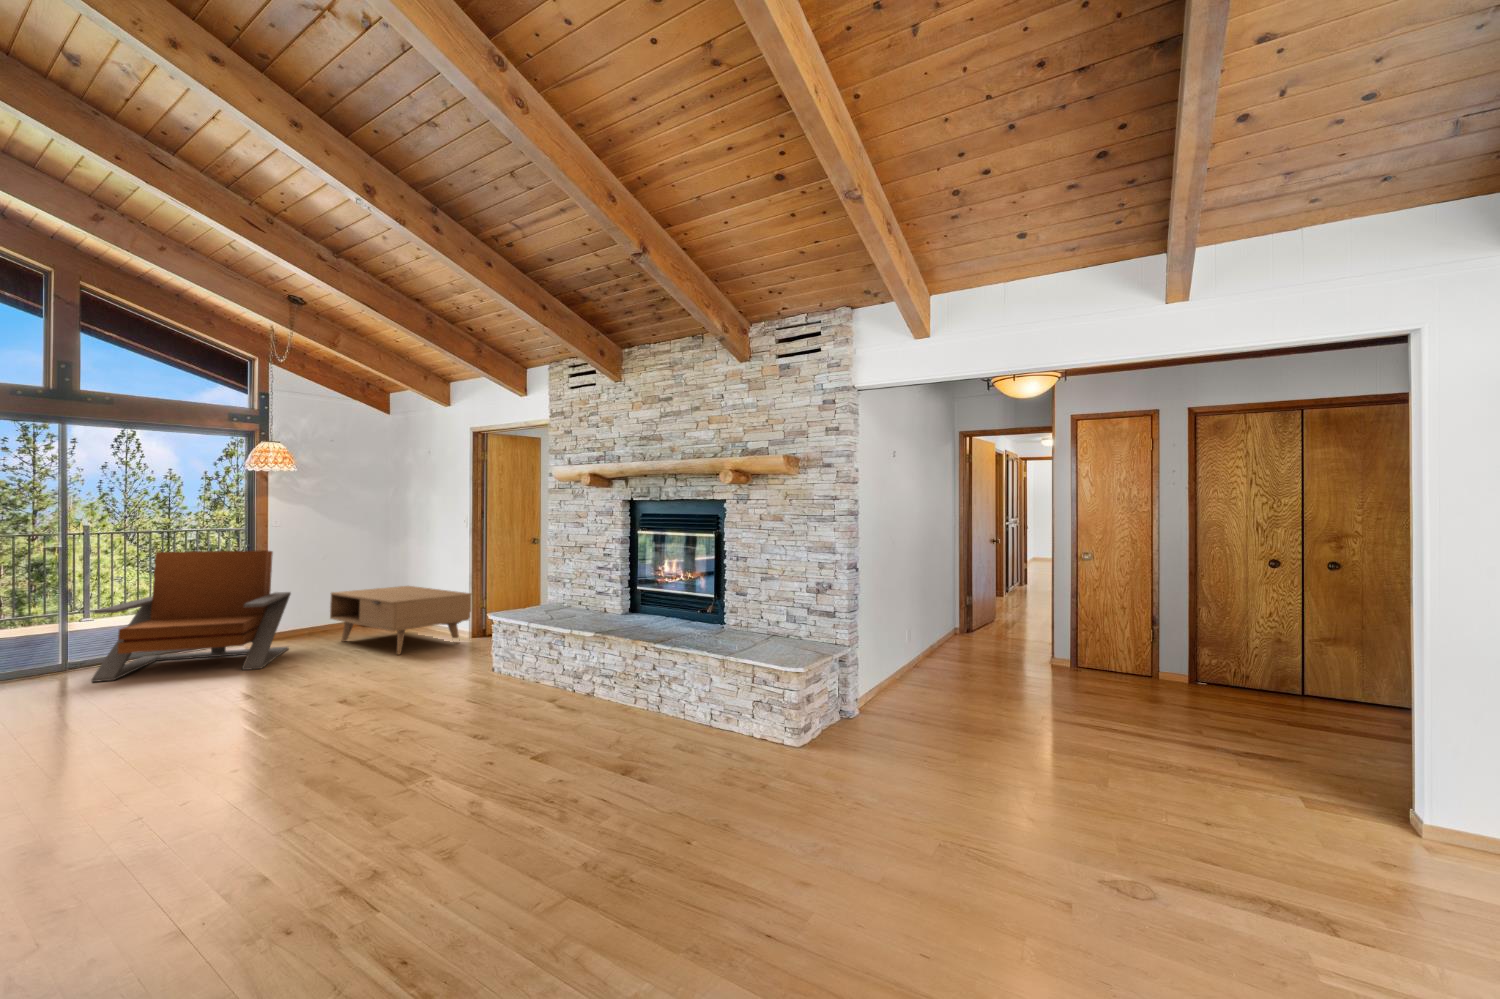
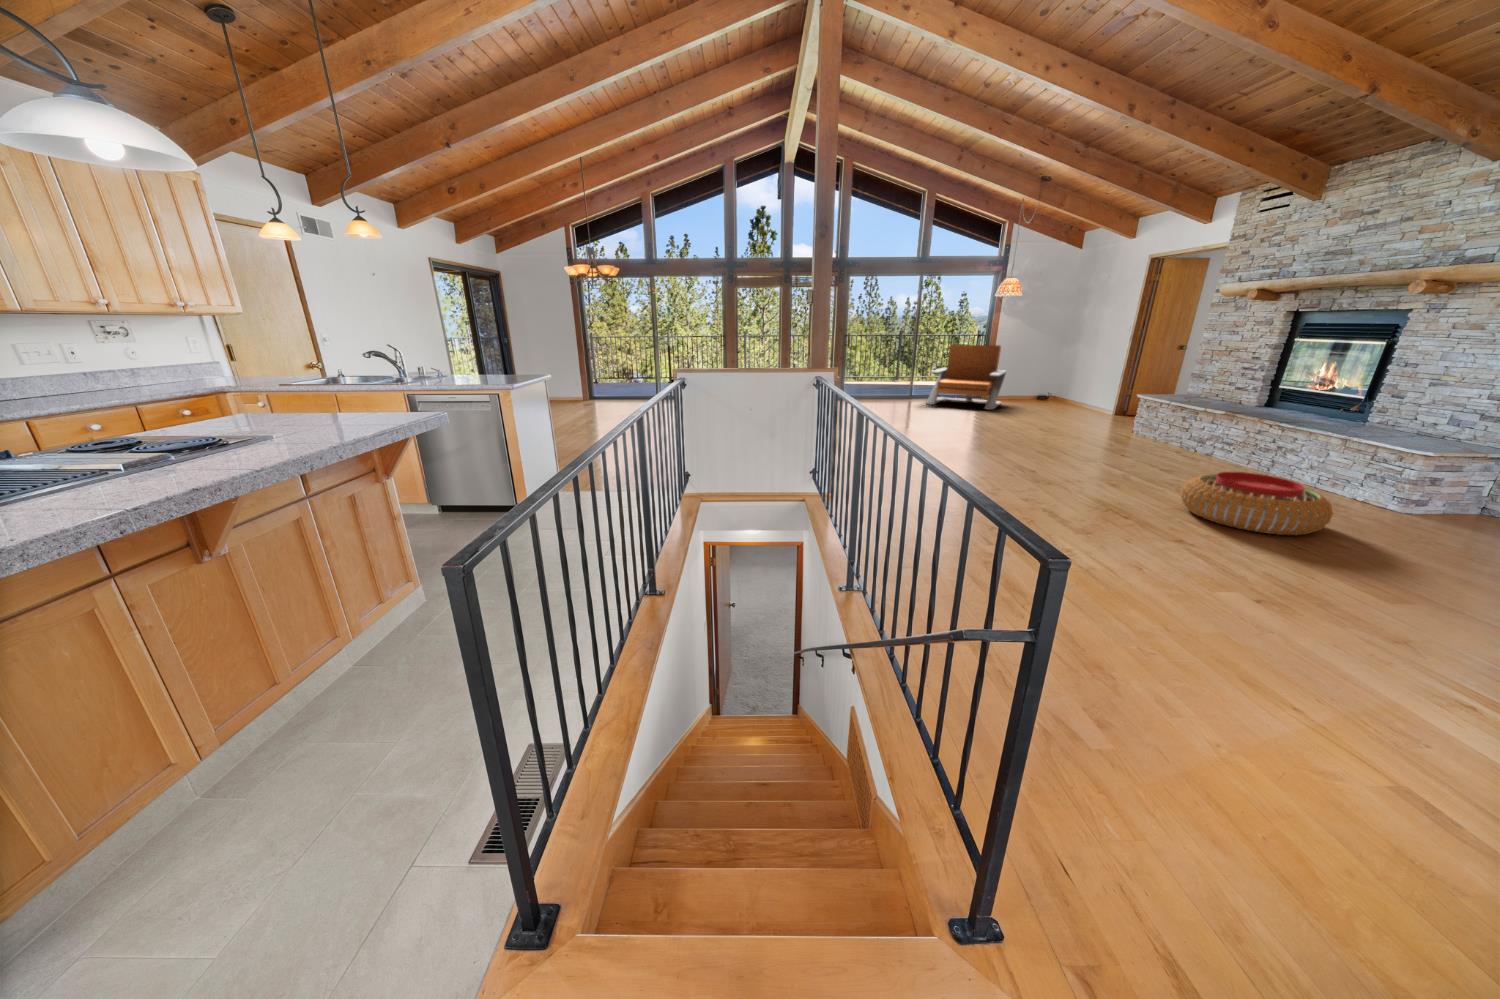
coffee table: present [330,586,472,655] -> none [1024,373,1122,415]
pouf: none [567,754,768,898] -> present [1181,472,1333,535]

